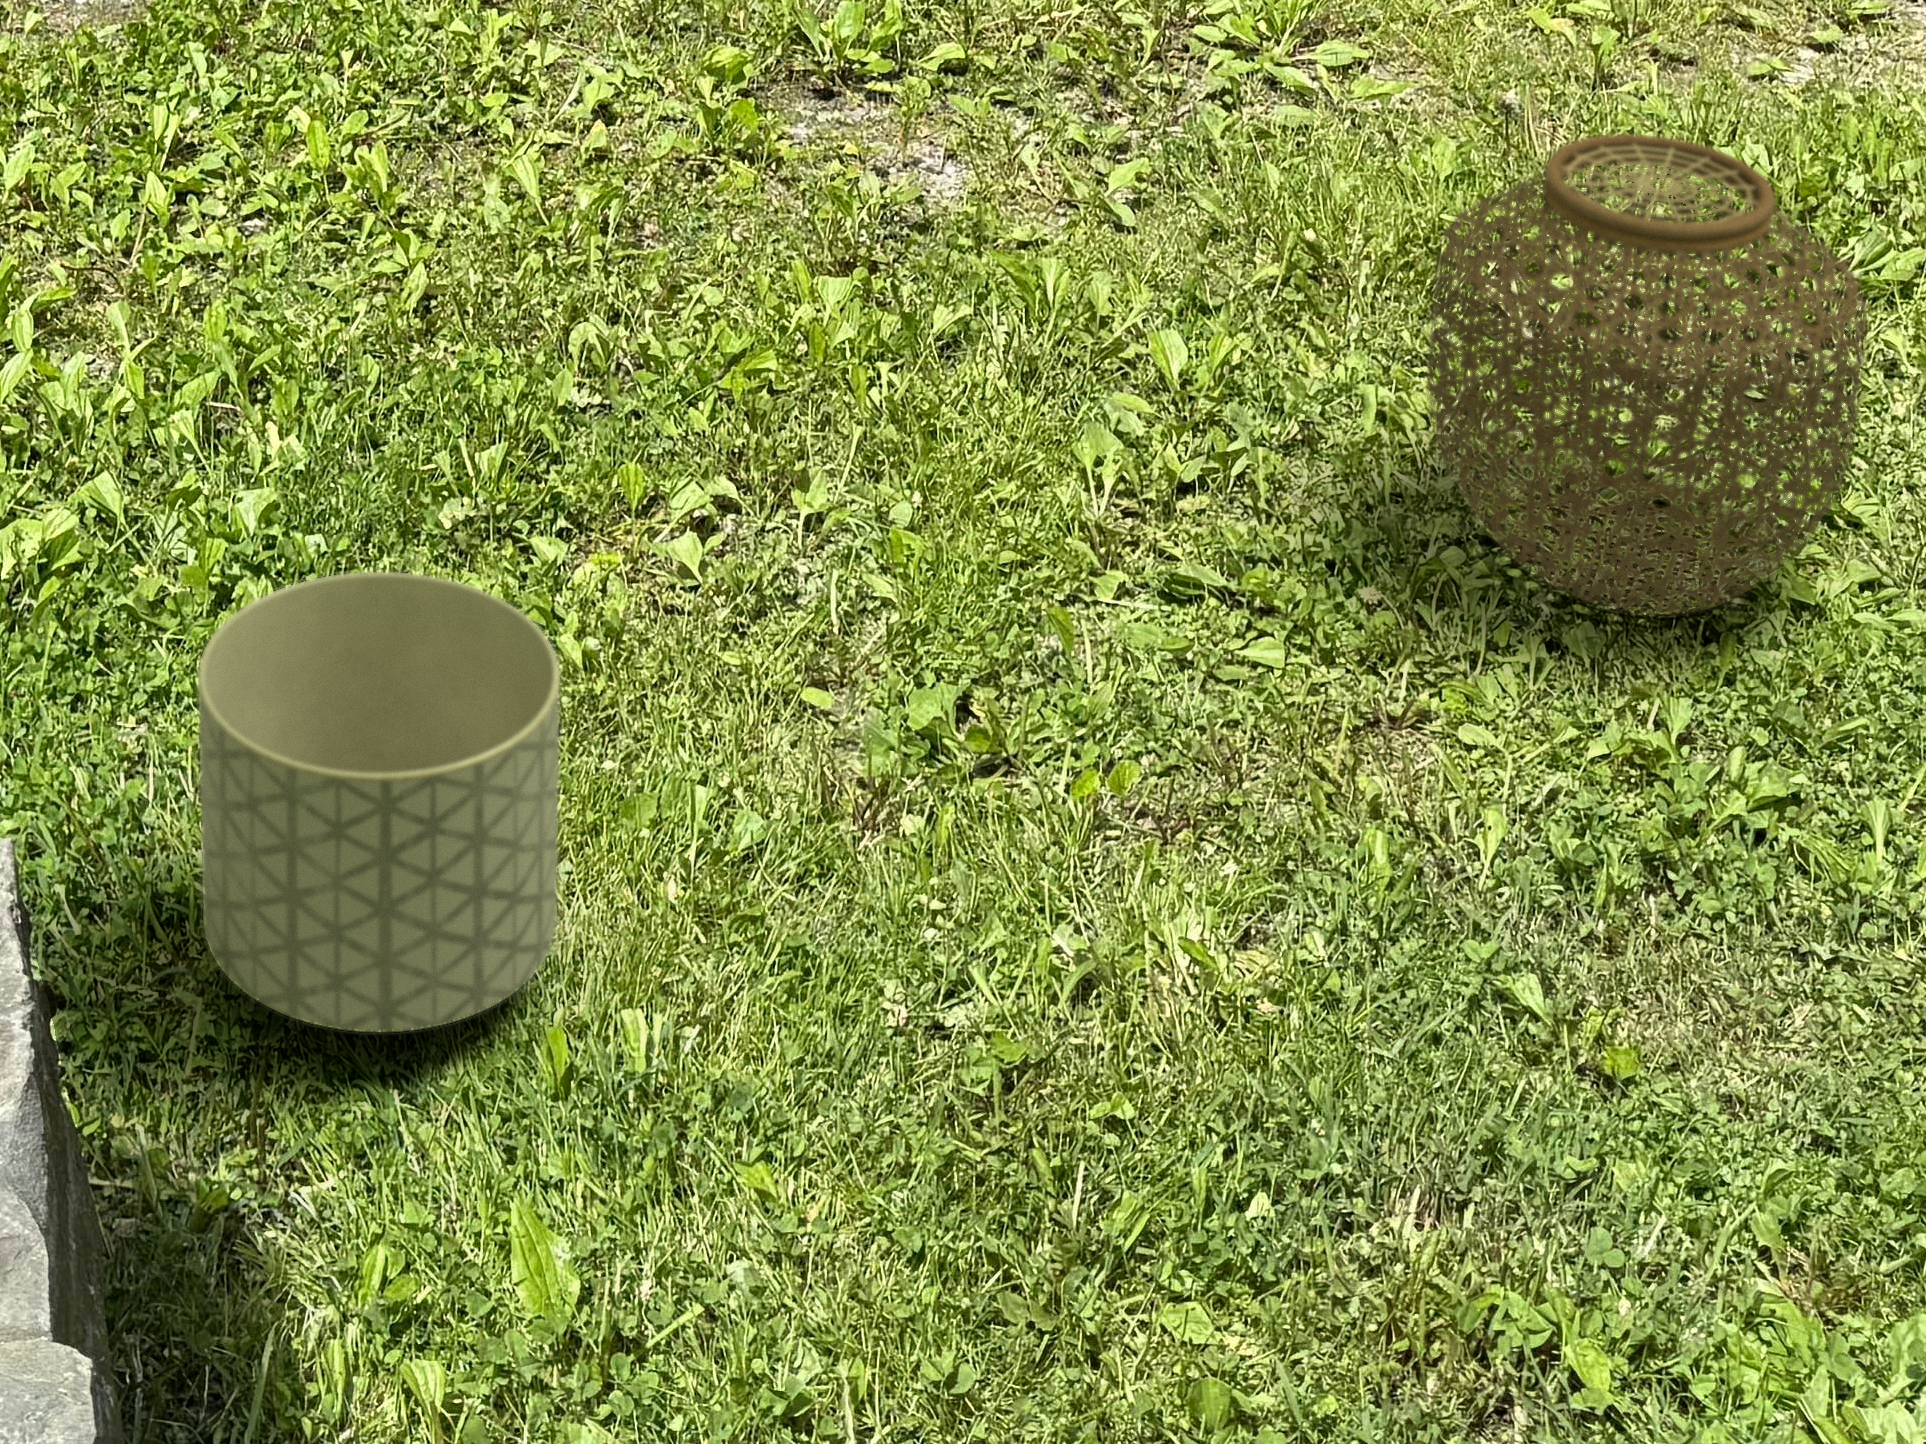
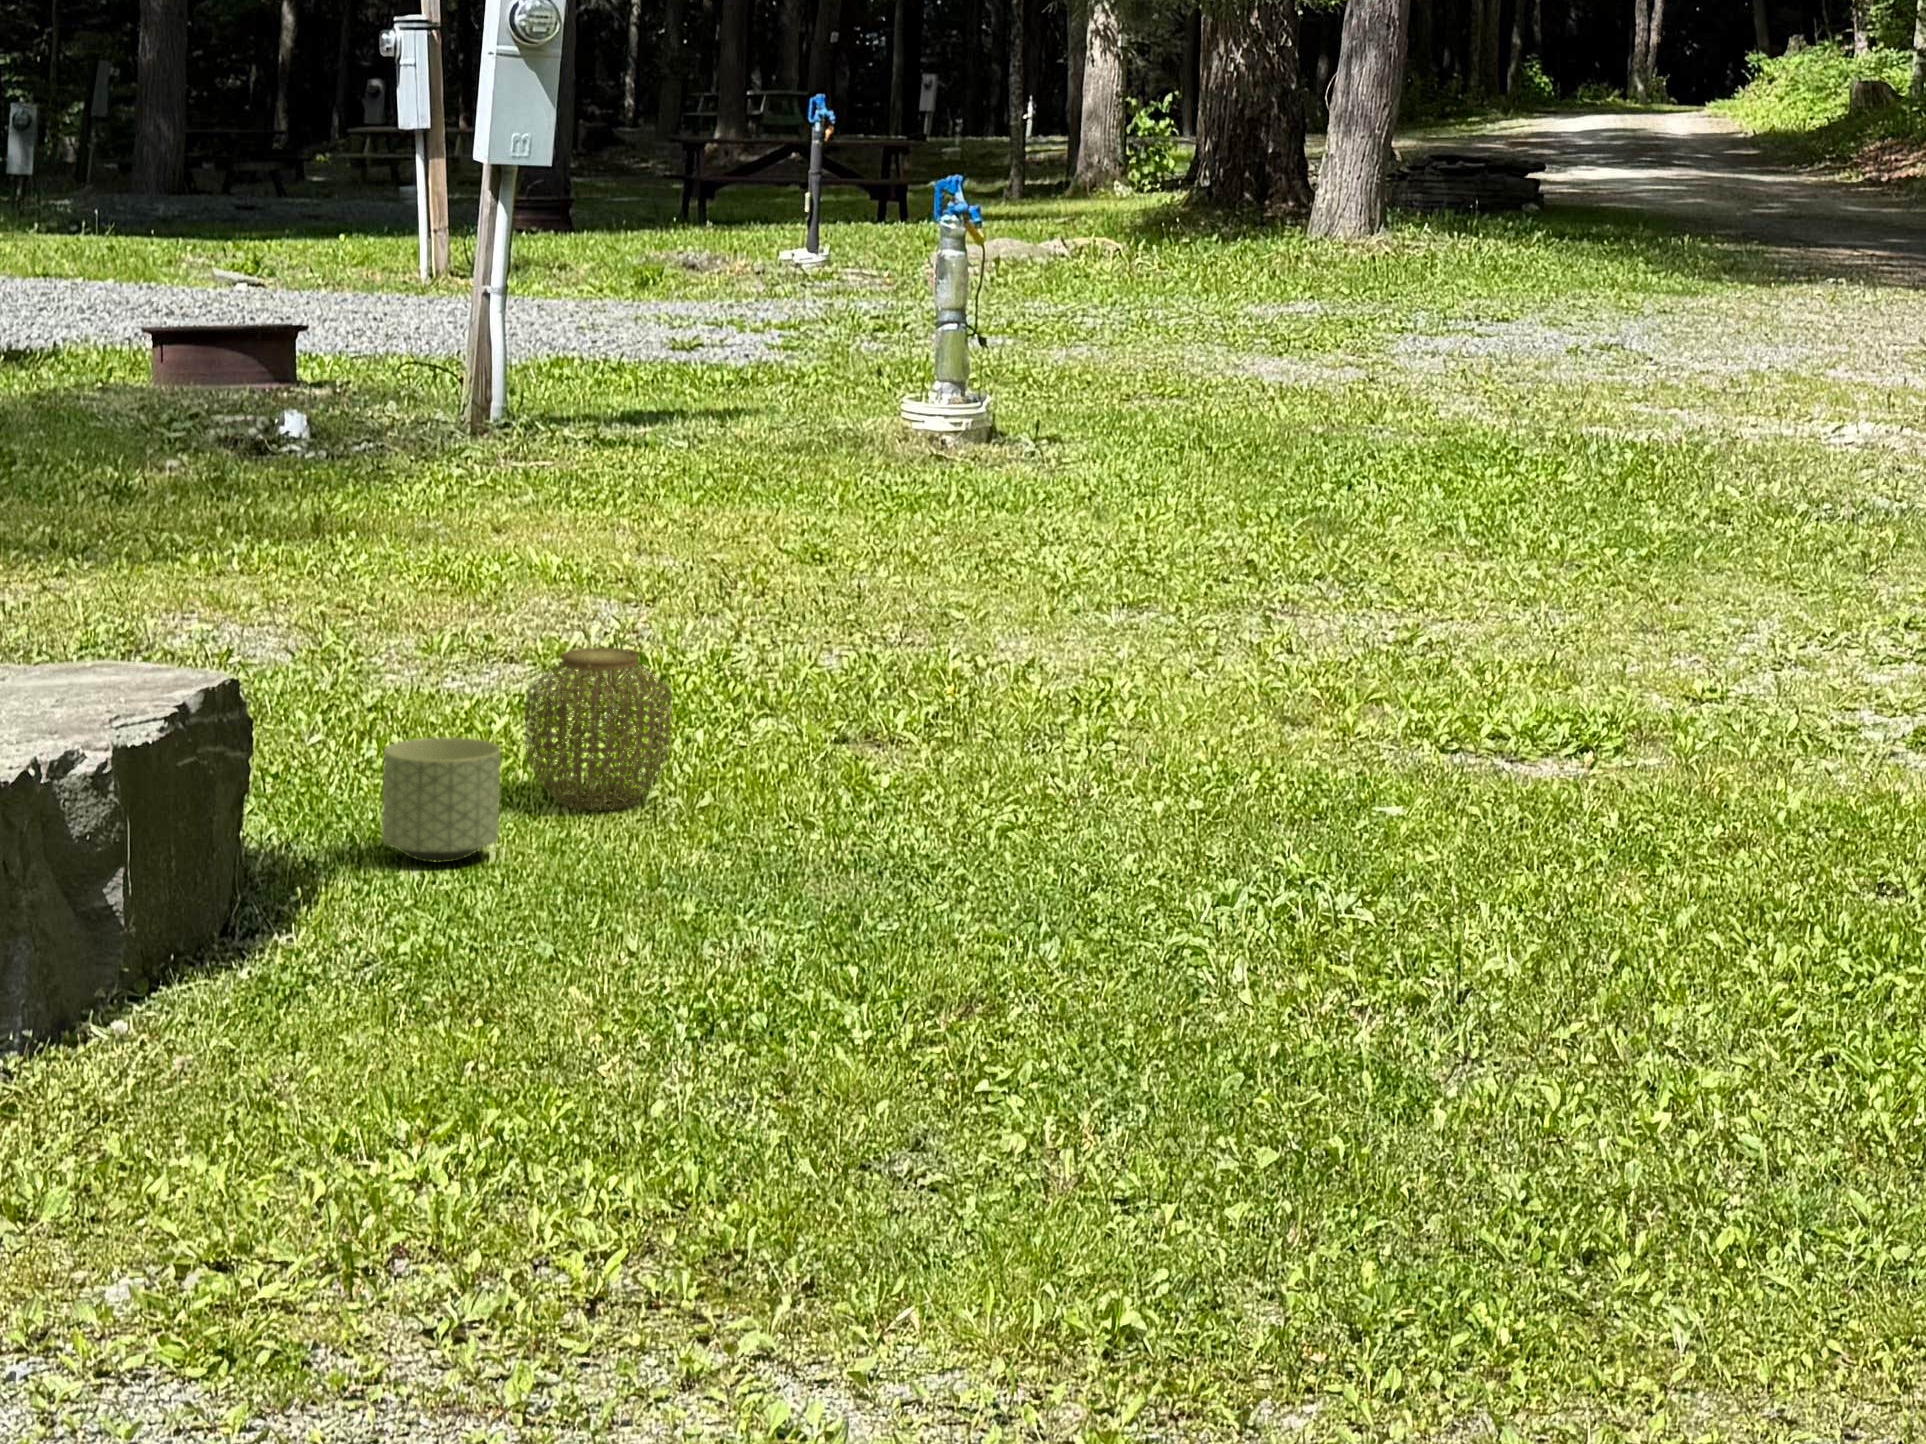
woven basket: present [1427,134,1867,615] -> present [525,647,672,810]

